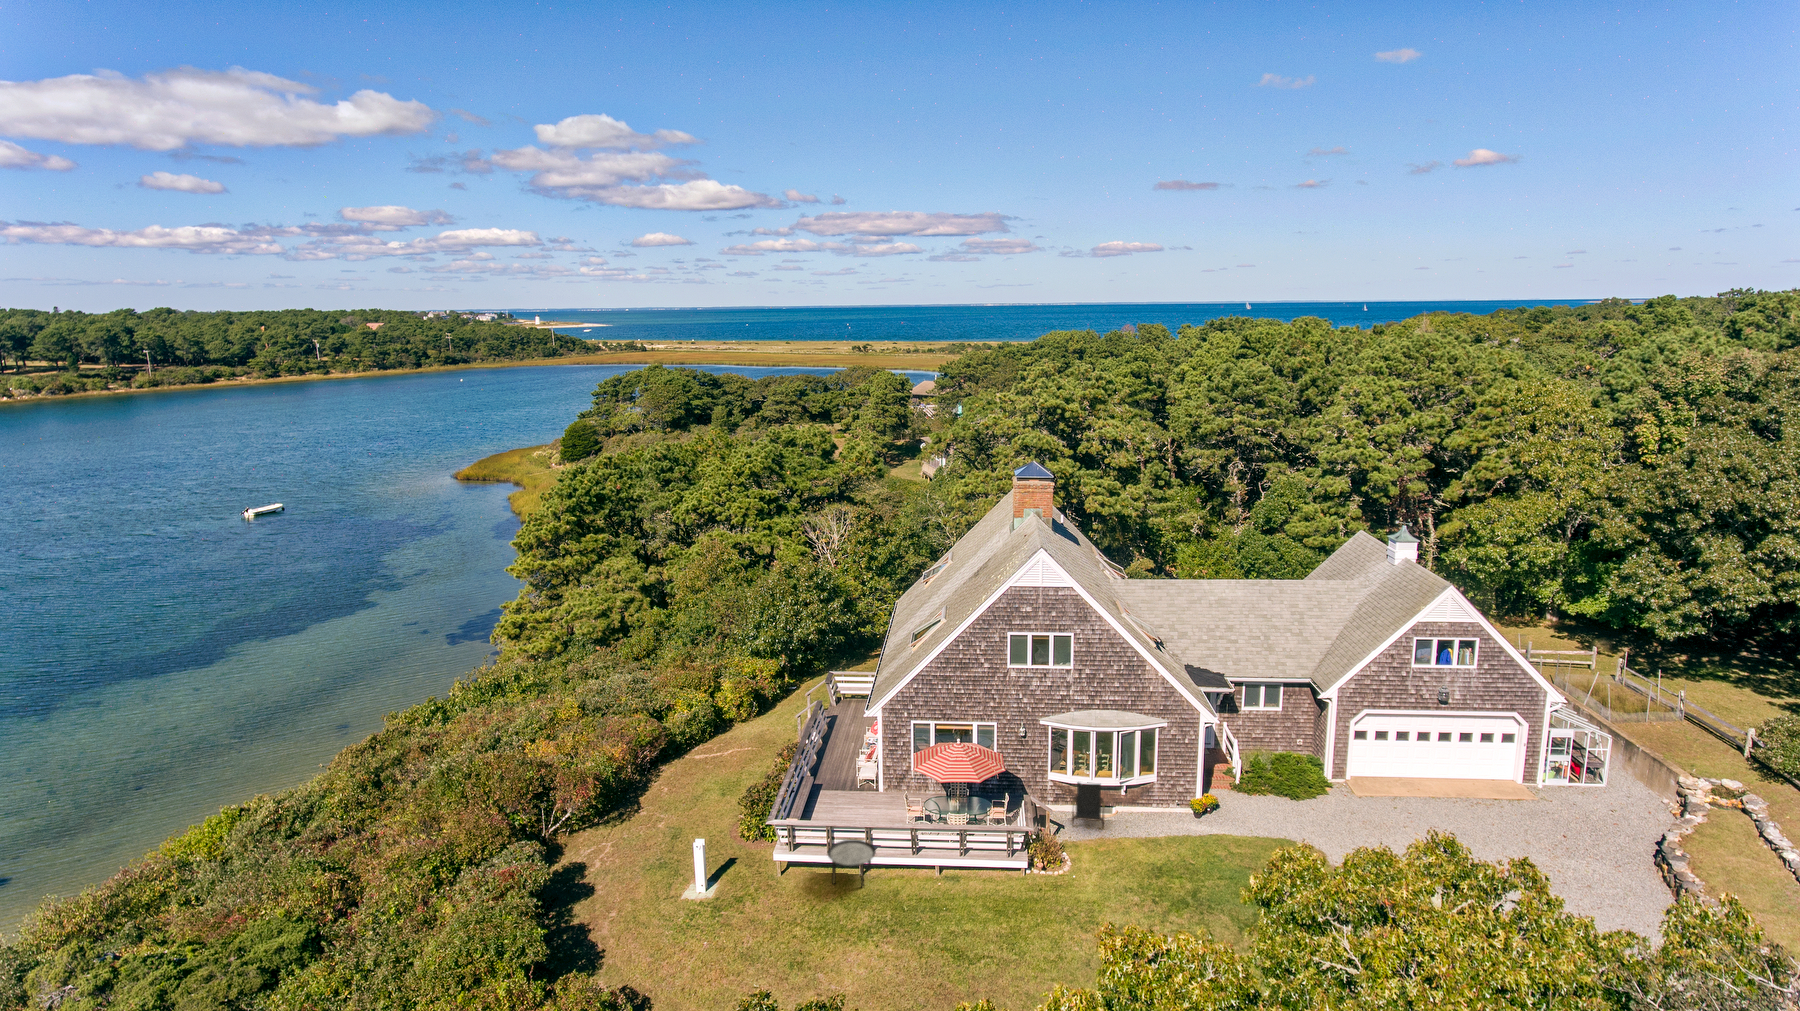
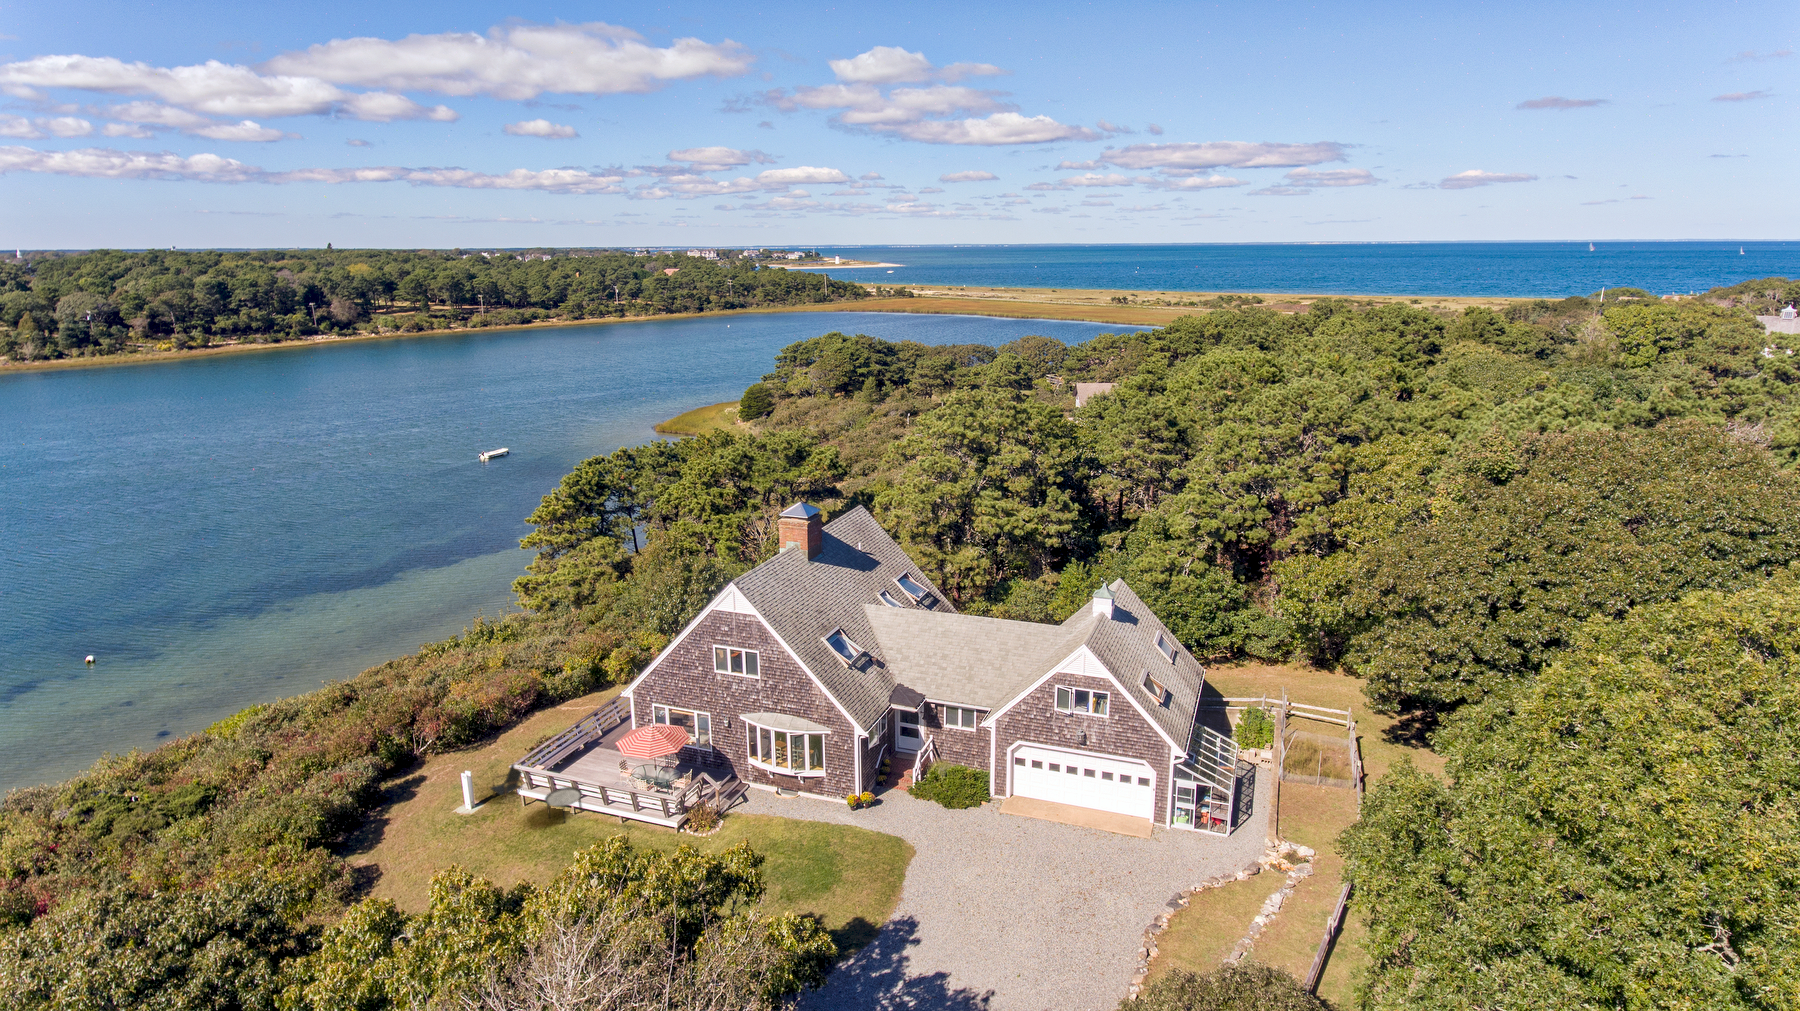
lounge chair: present [1072,782,1105,828] -> present [491,765,522,801]

